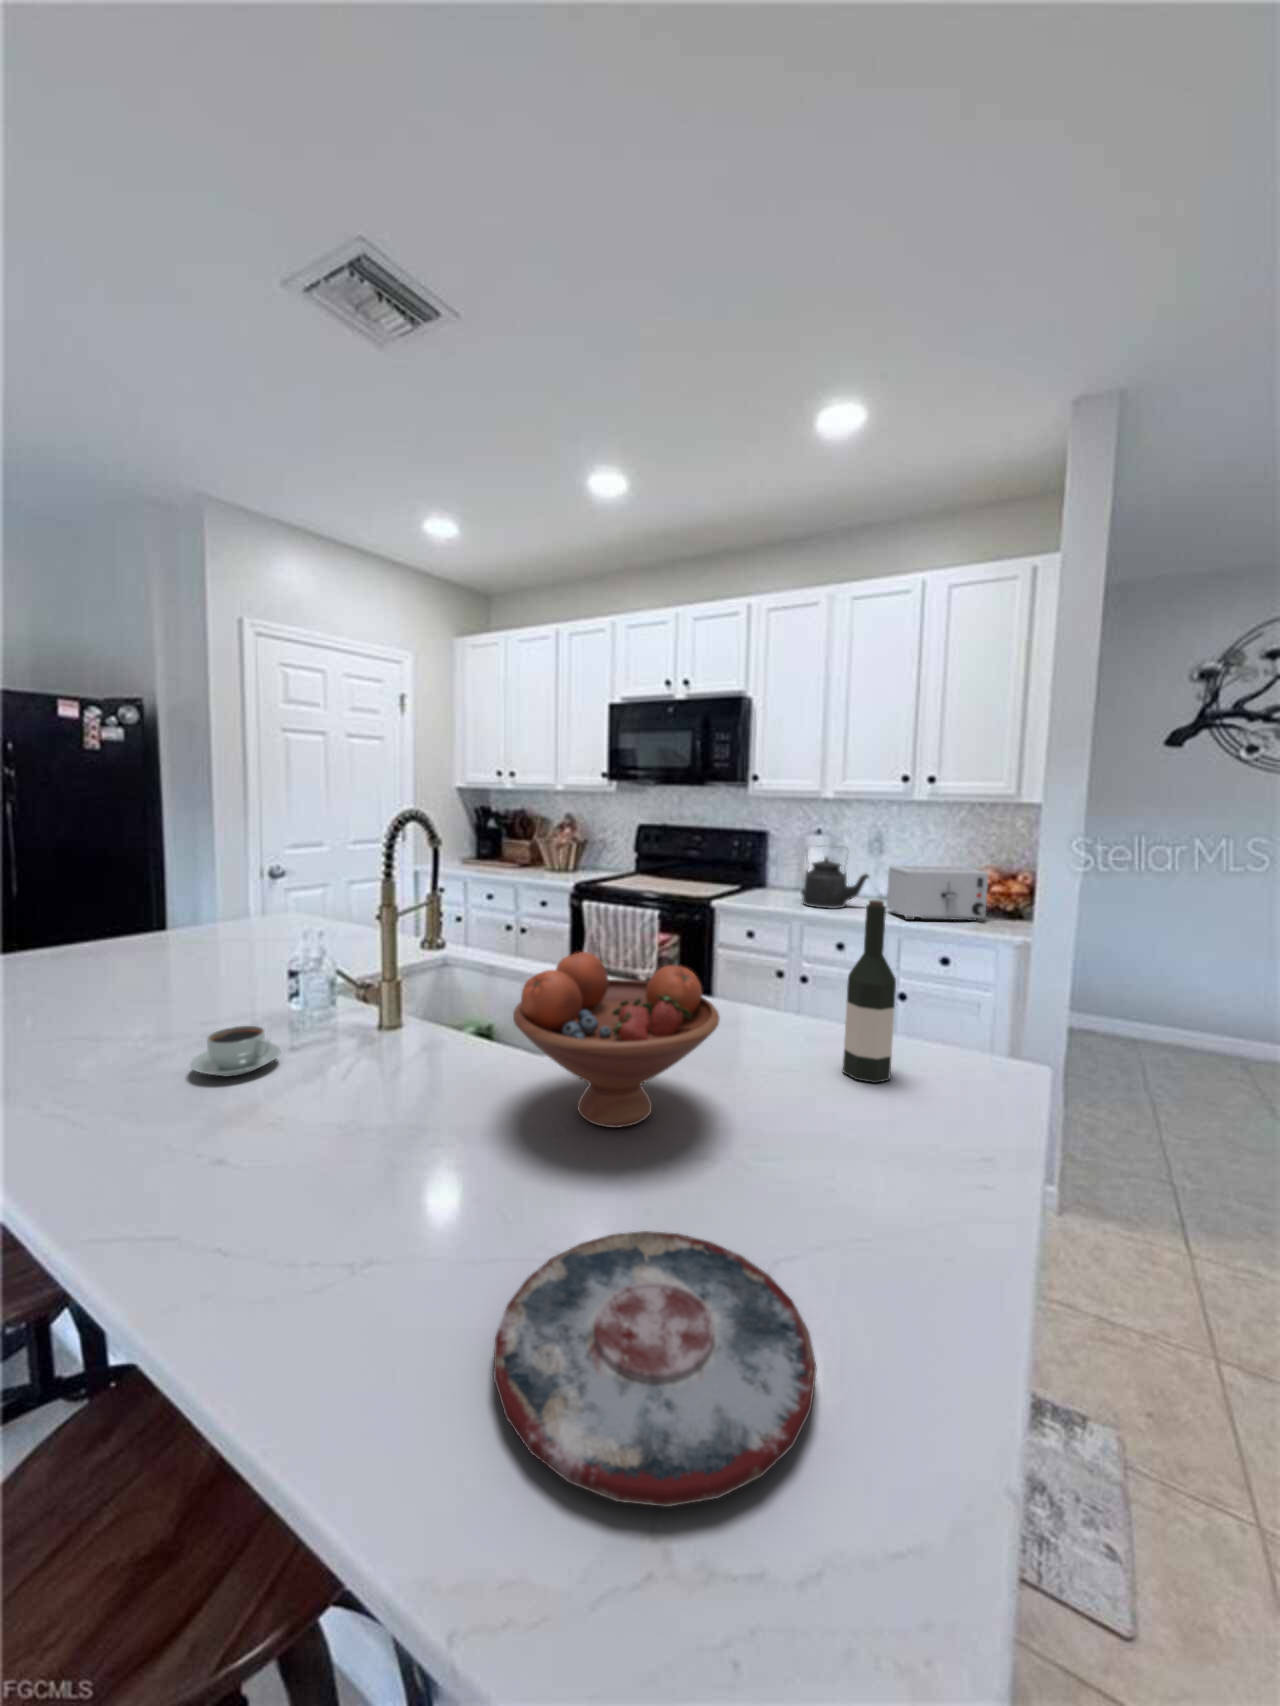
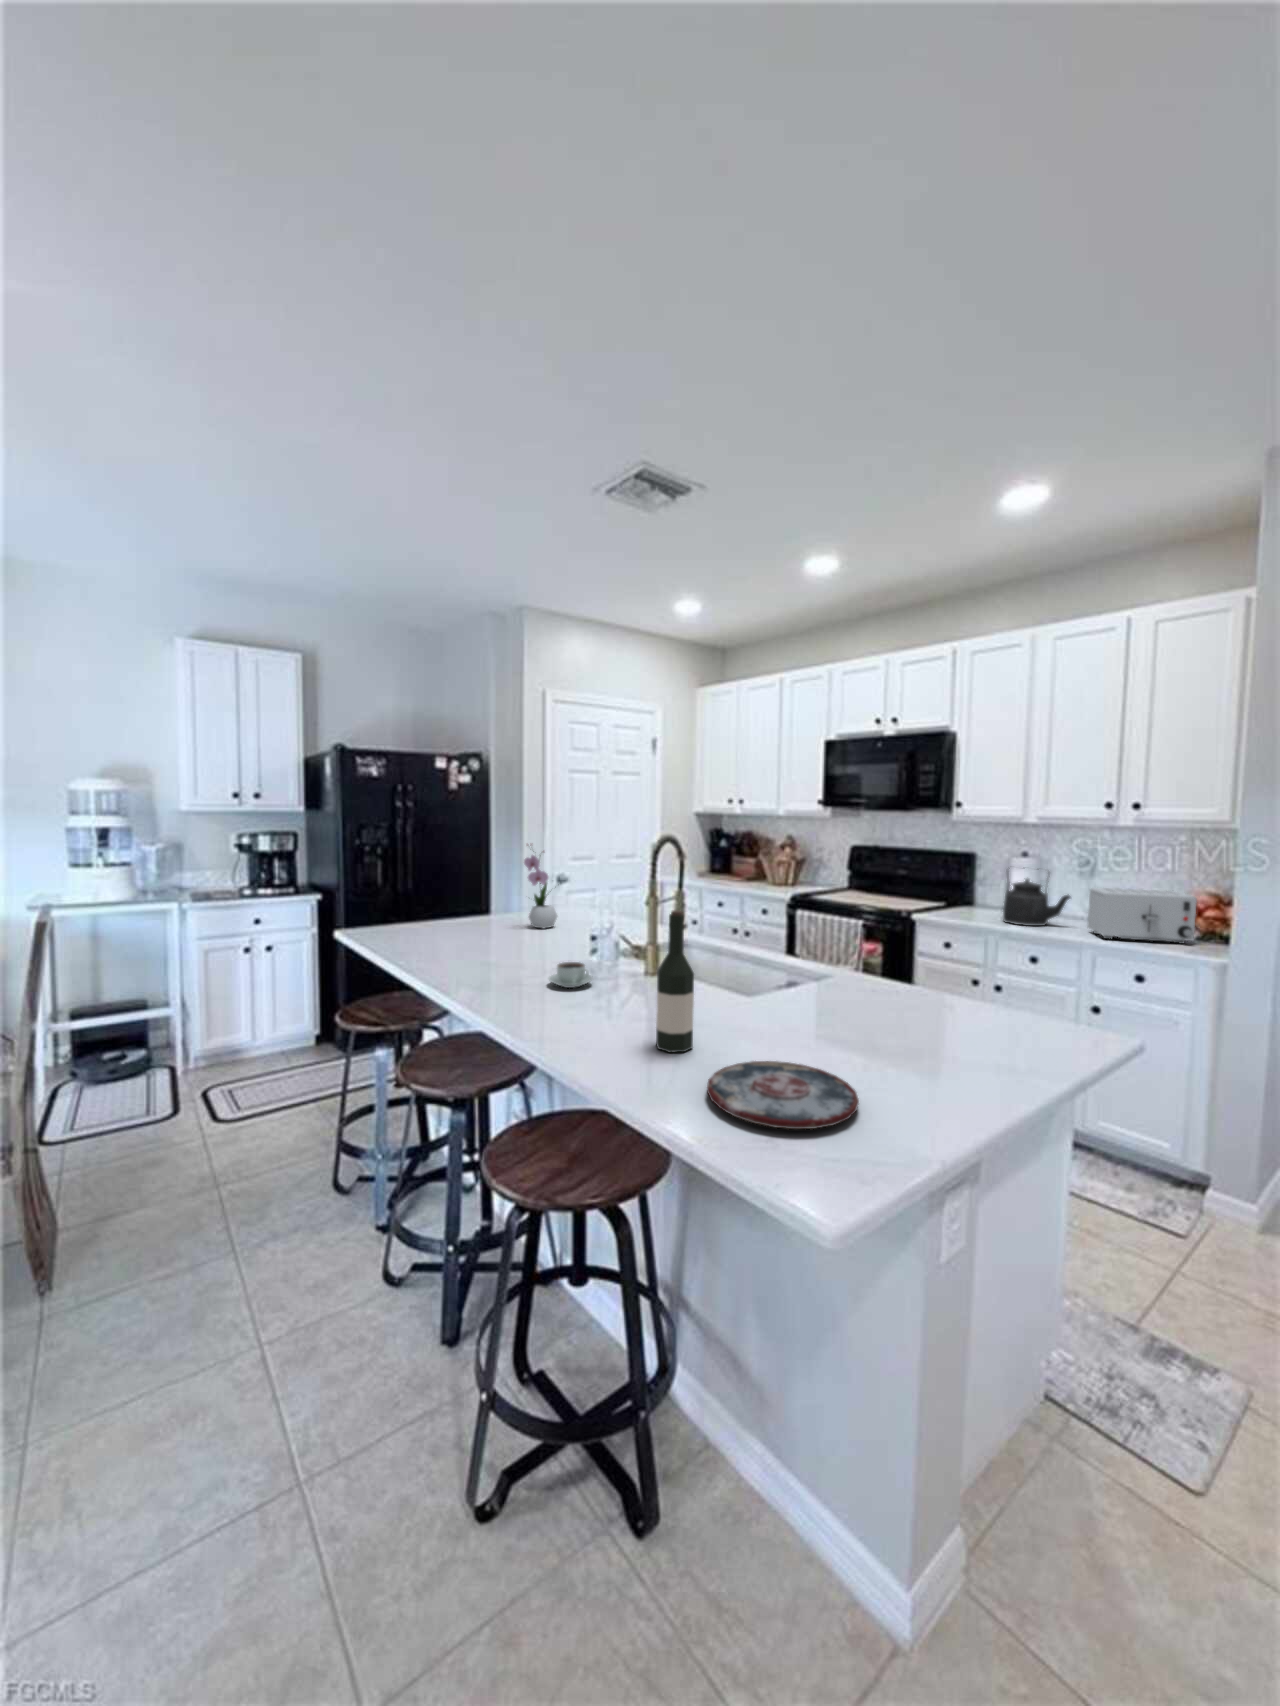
flower arrangement: none [183,823,252,953] -> present [524,855,557,928]
wine bottle: present [843,900,896,1083] -> present [656,910,694,1053]
fruit bowl: present [513,952,720,1128] -> none [725,927,853,1030]

